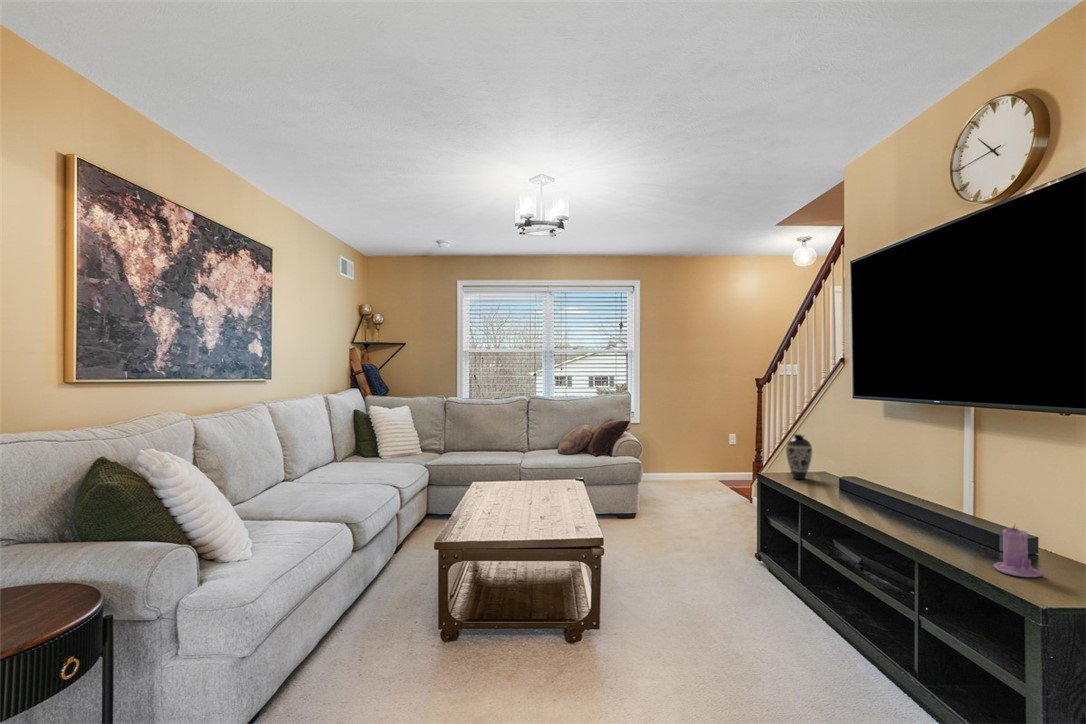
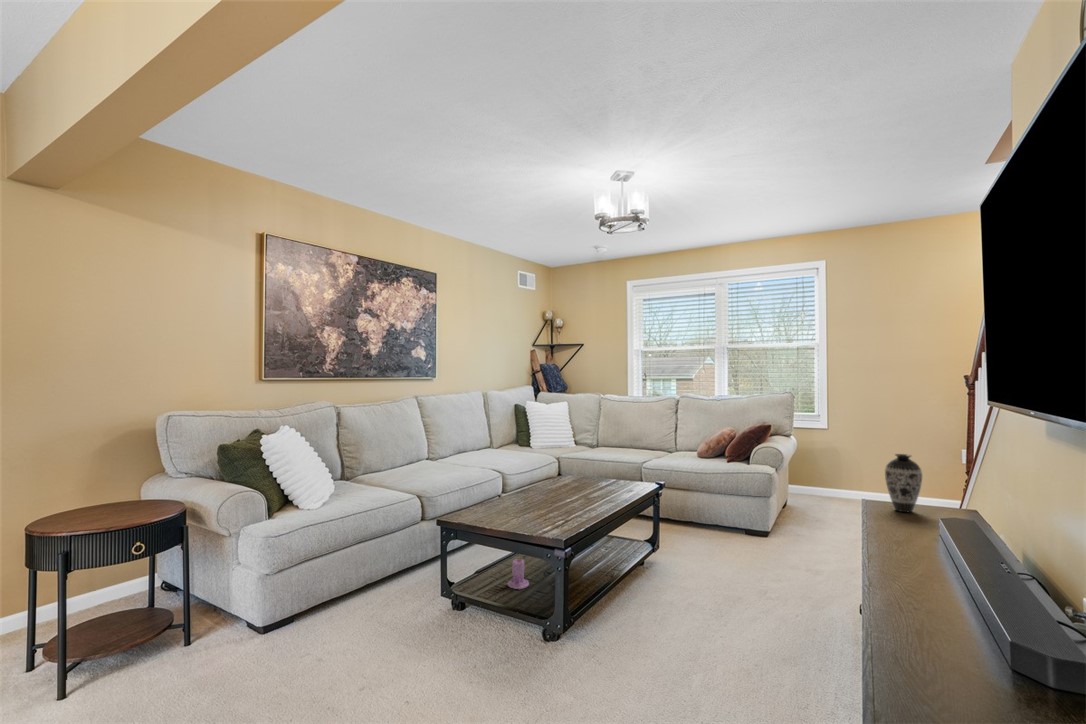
candle: present [994,525,1043,577] -> present [508,558,529,589]

